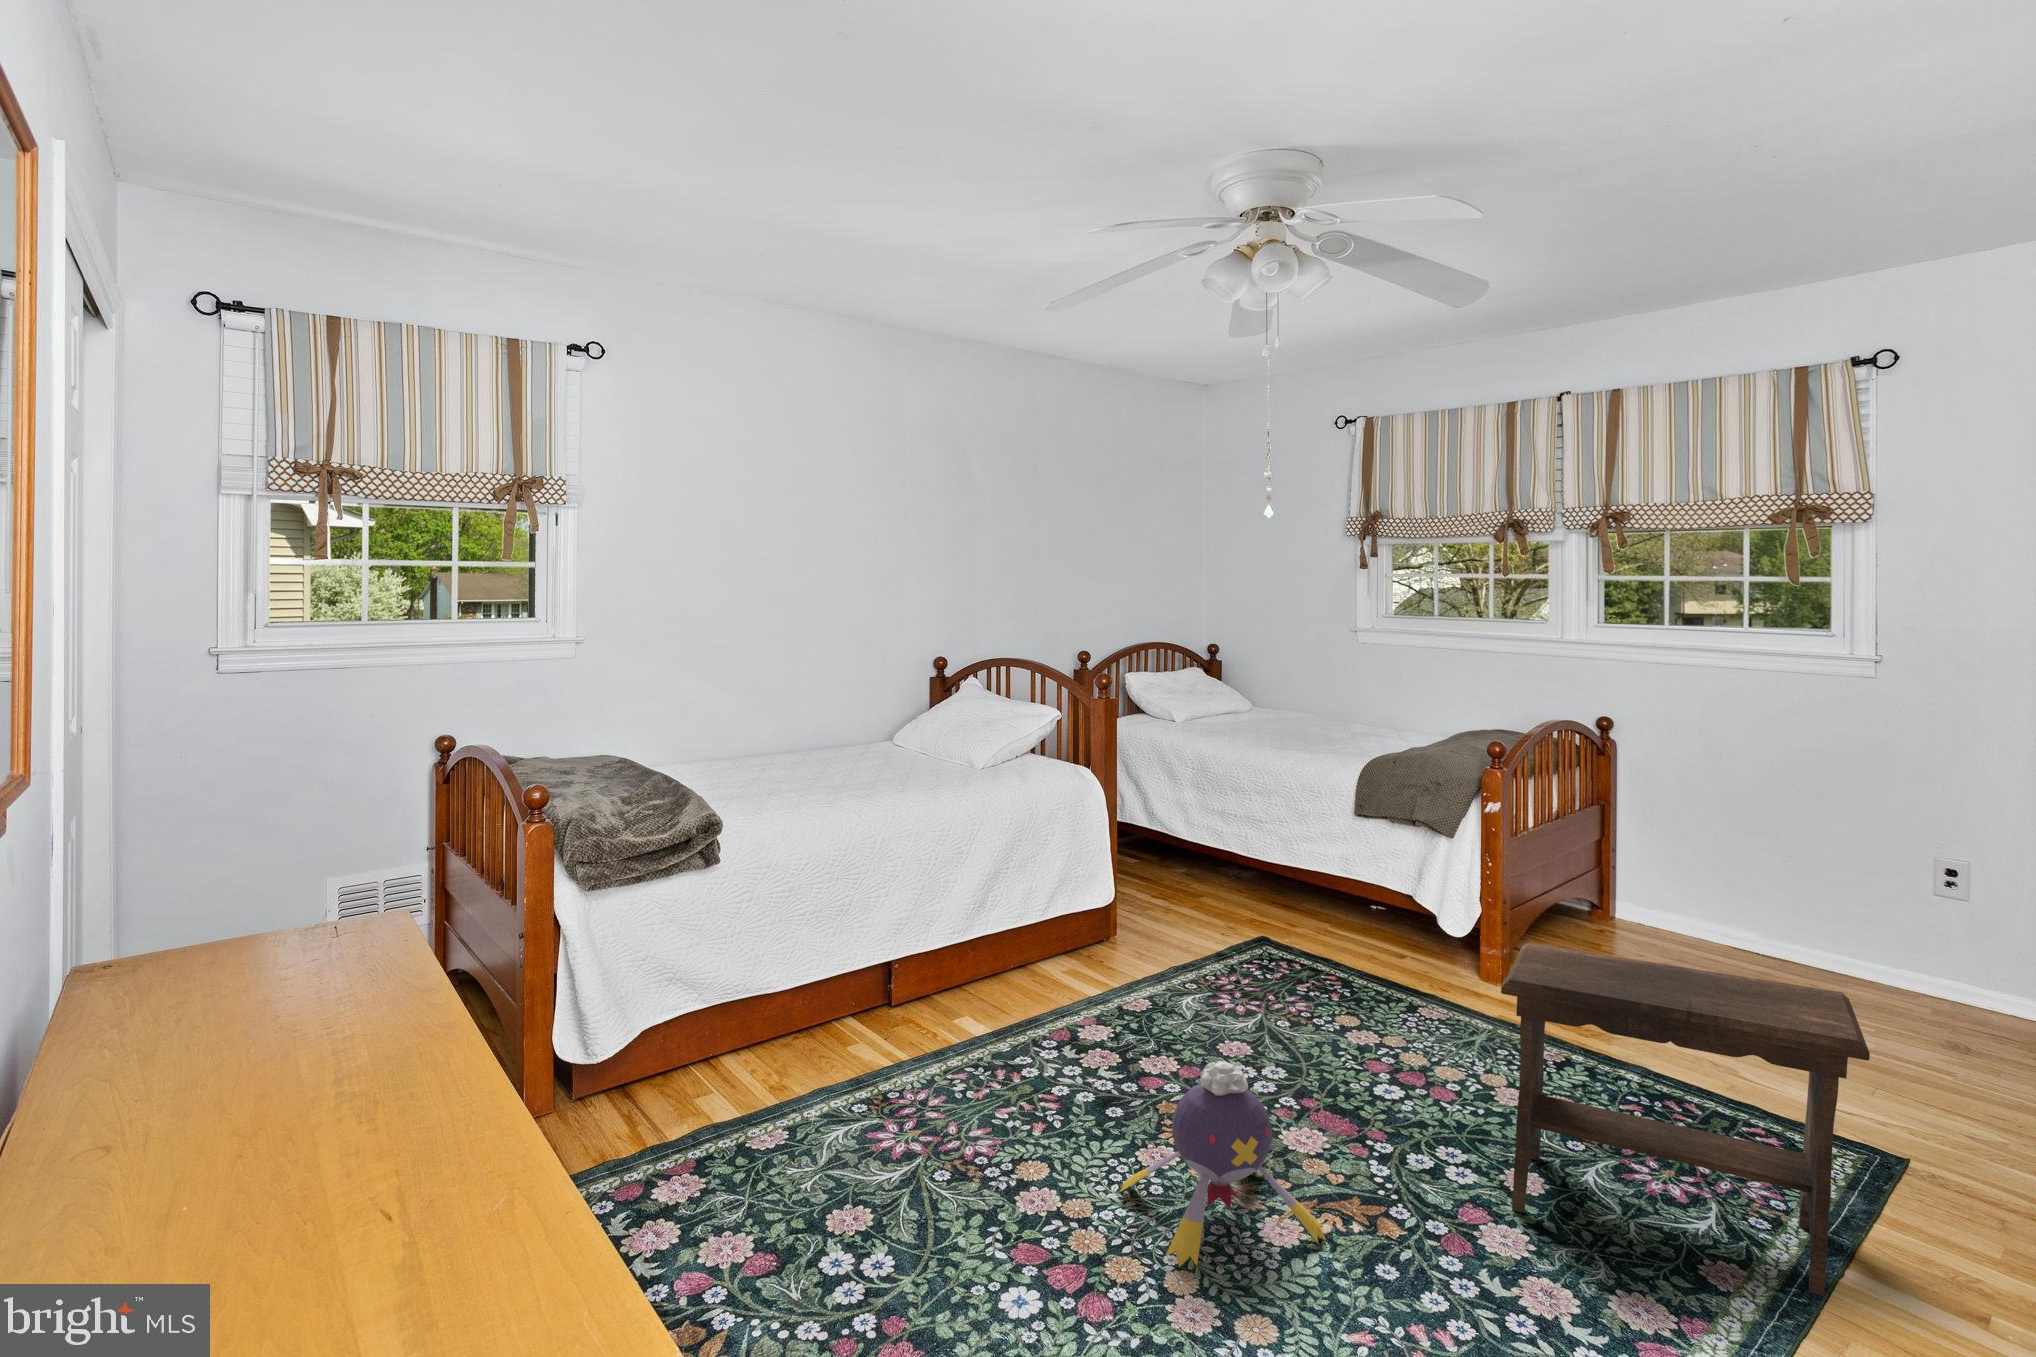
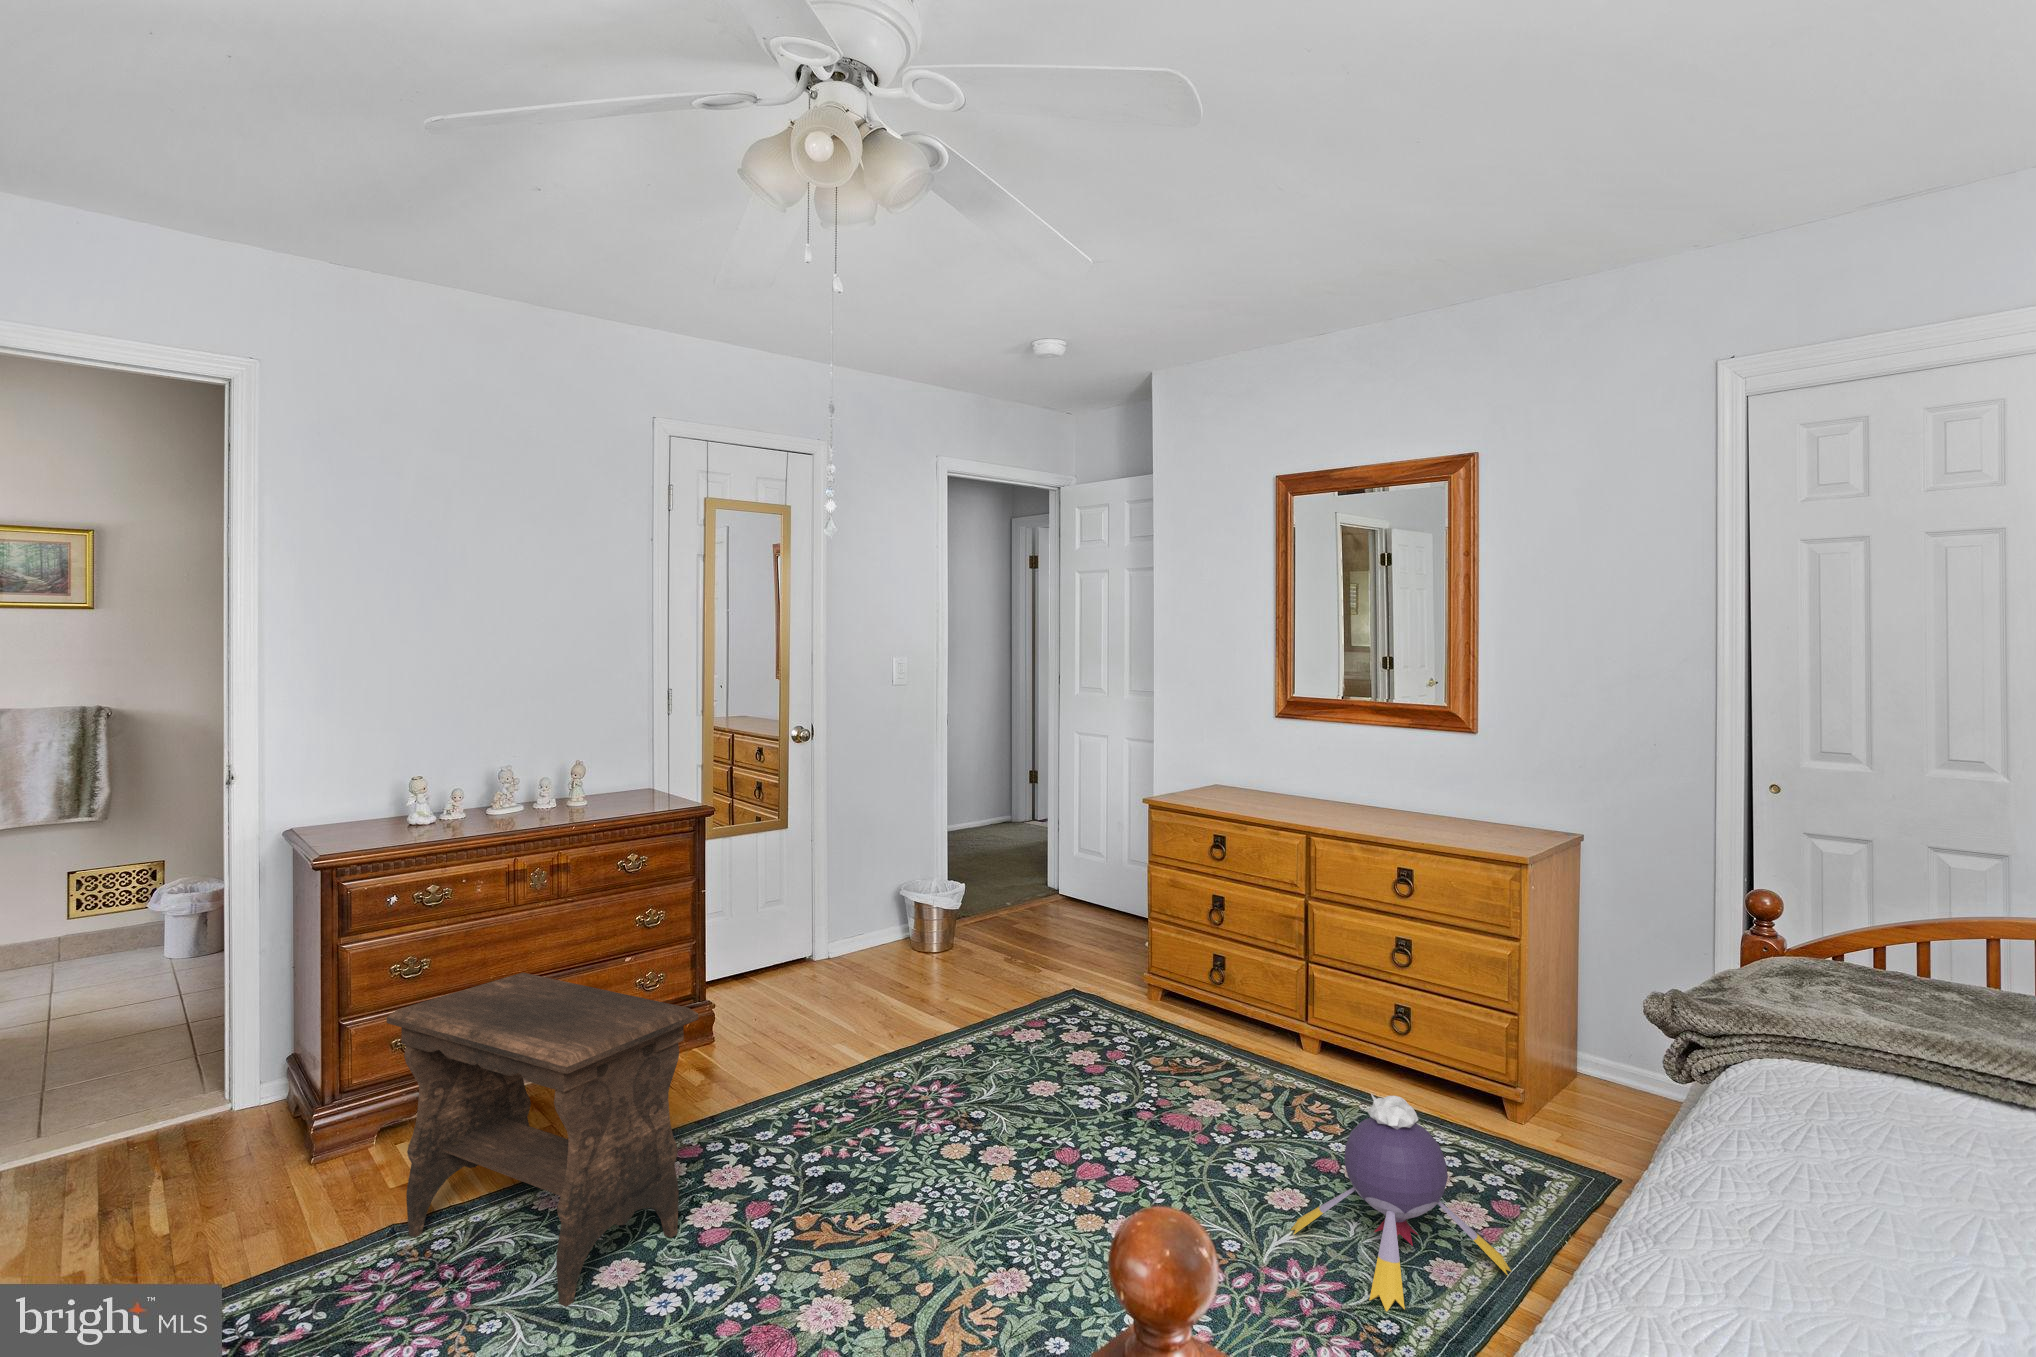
plush toy: present [1120,1061,1326,1267] -> present [1291,1094,1511,1311]

